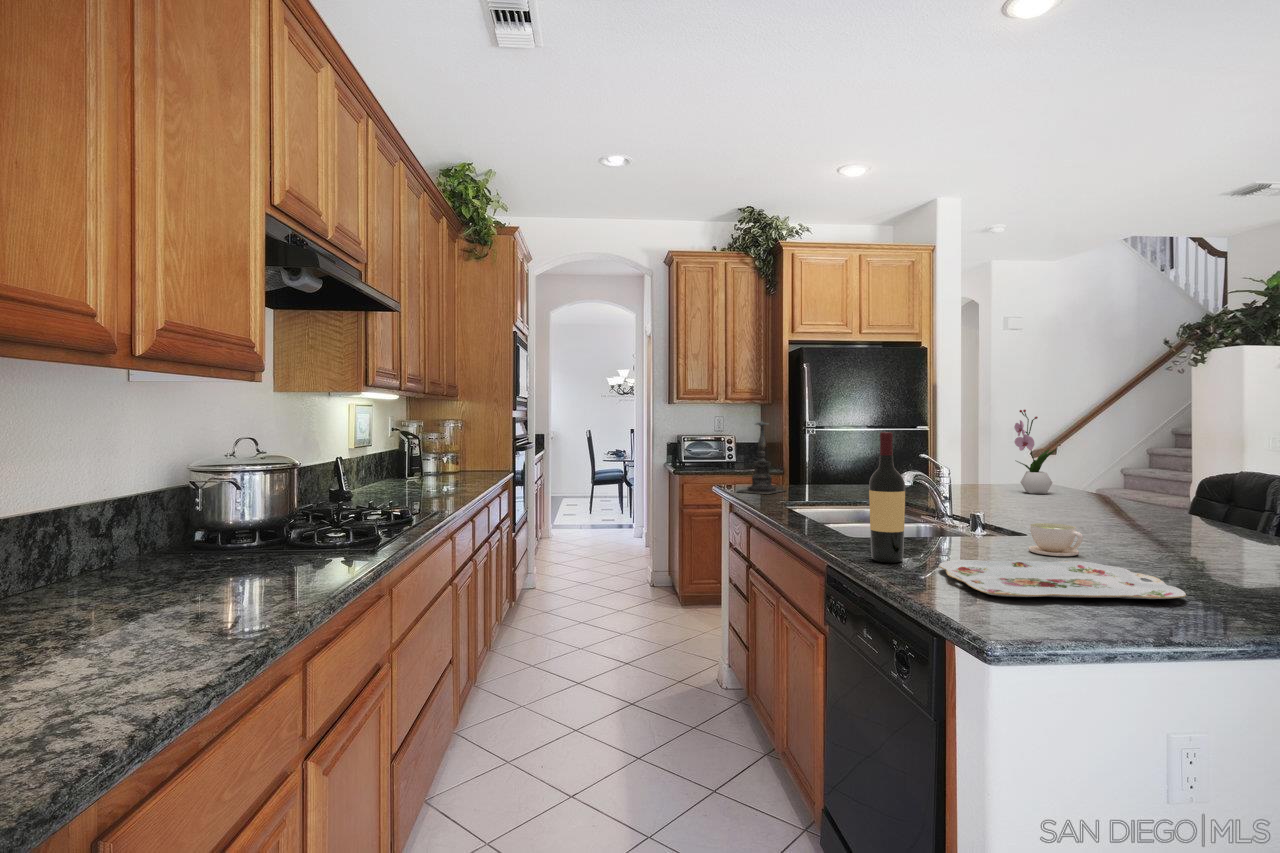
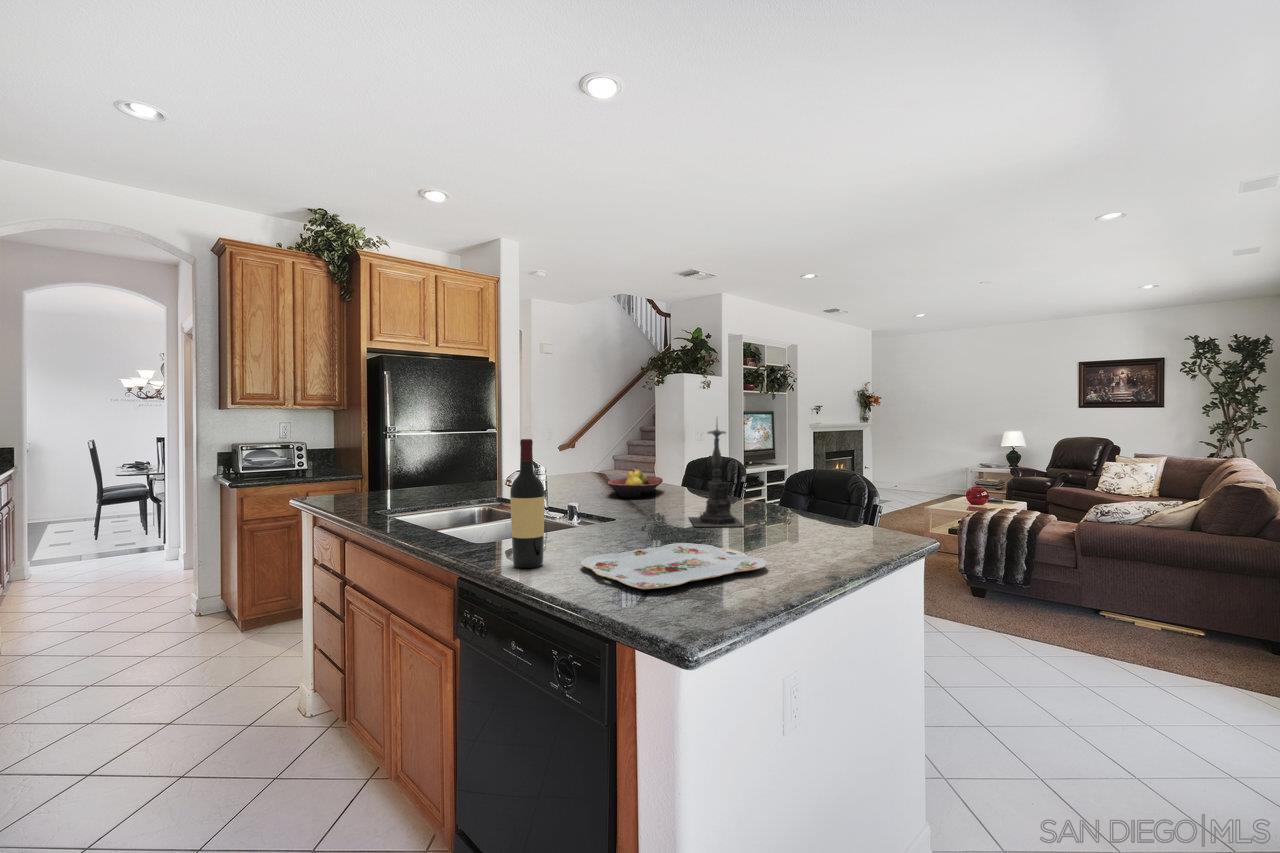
flower arrangement: present [1014,410,1056,494] -> none [576,416,606,484]
candle holder: present [738,421,783,494] -> present [689,422,745,527]
fruit bowl: none [1042,477,1131,512] -> present [607,469,663,498]
coffee cup: present [1029,523,1083,556] -> none [630,512,671,540]

